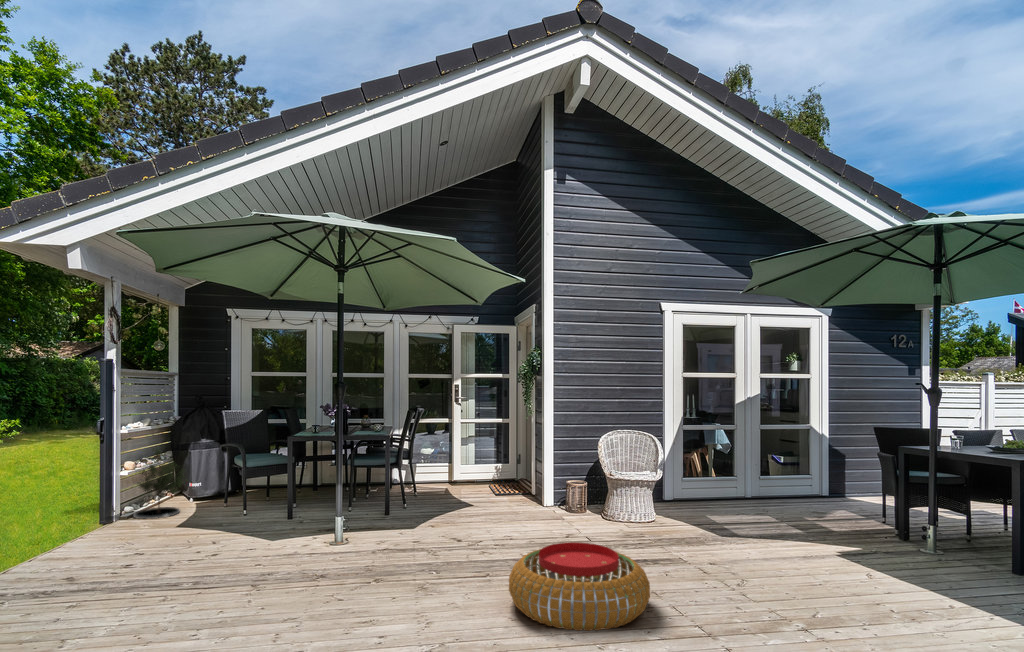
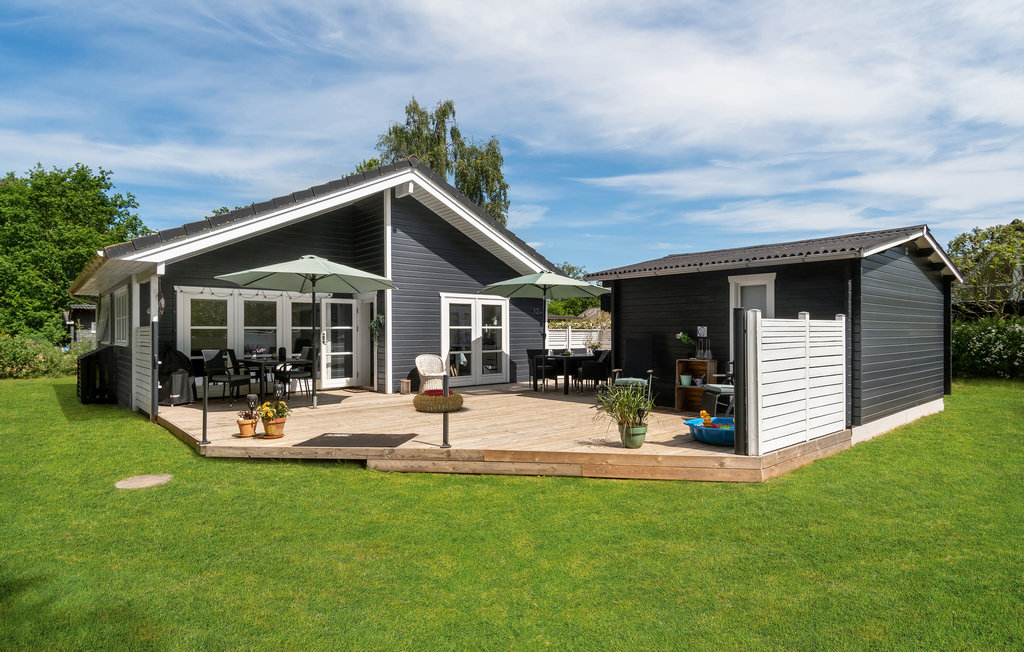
potted tree: present [133,449,184,519] -> none [157,367,192,411]

